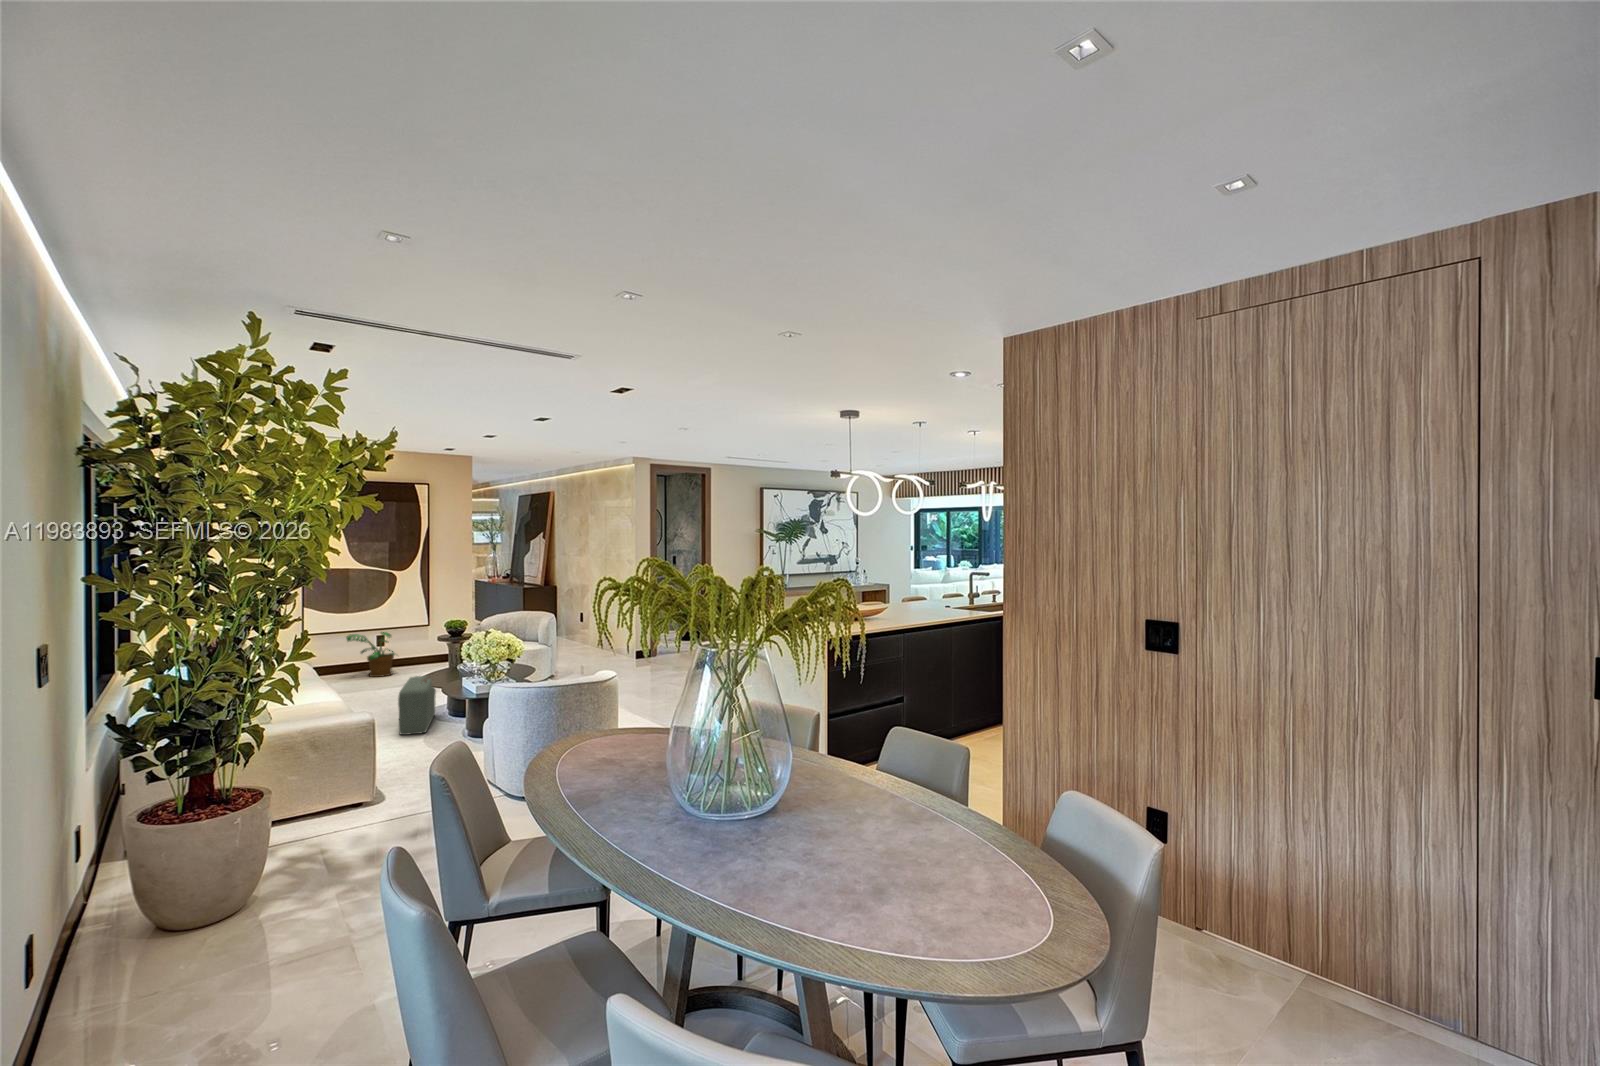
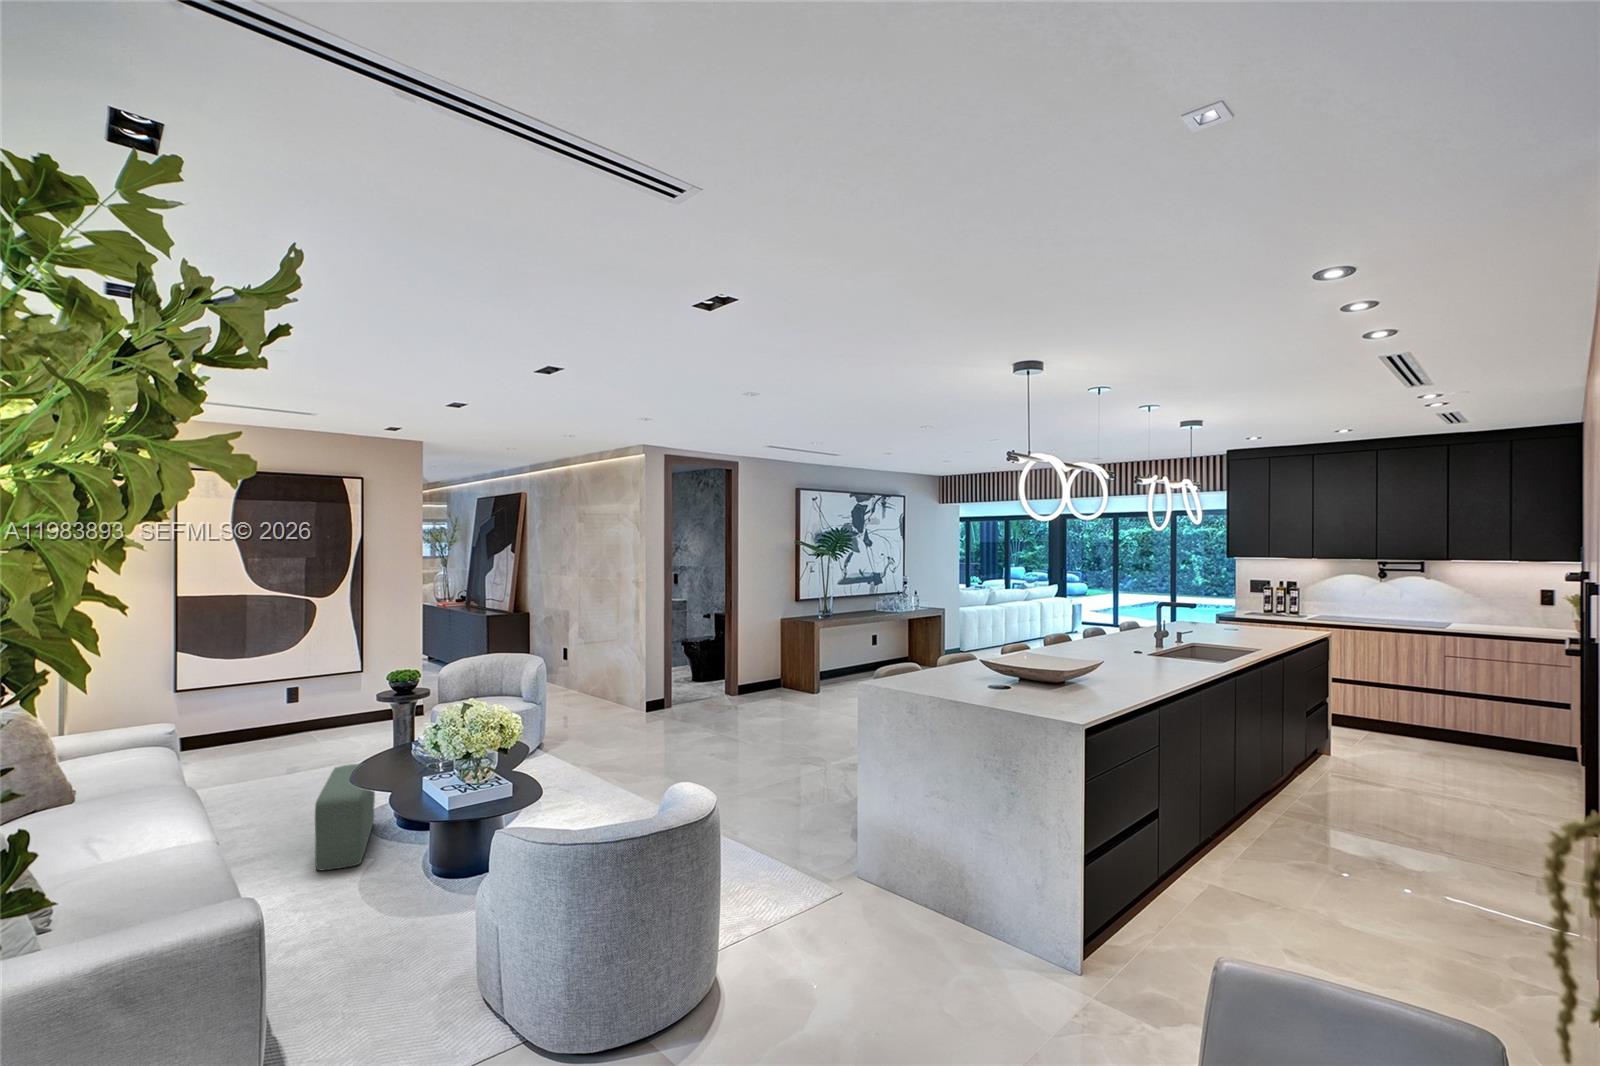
potted plant: present [346,632,395,677] -> none [240,683,318,749]

